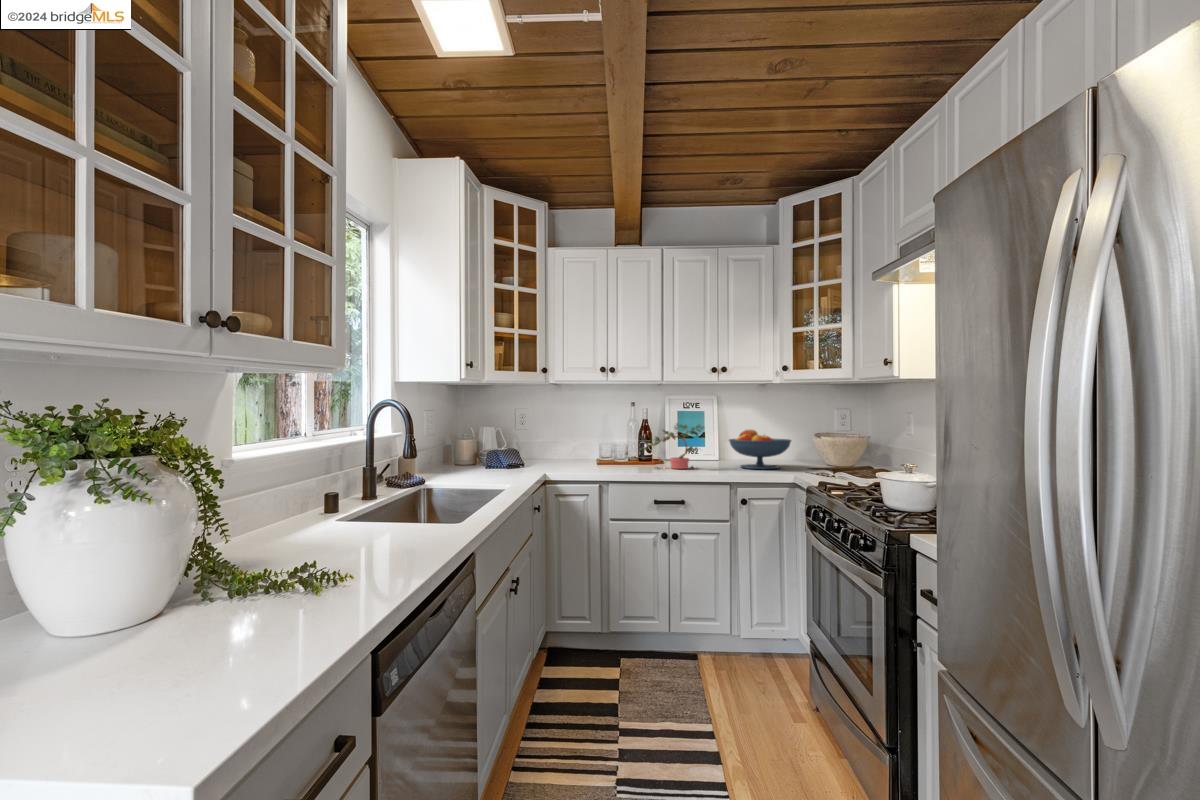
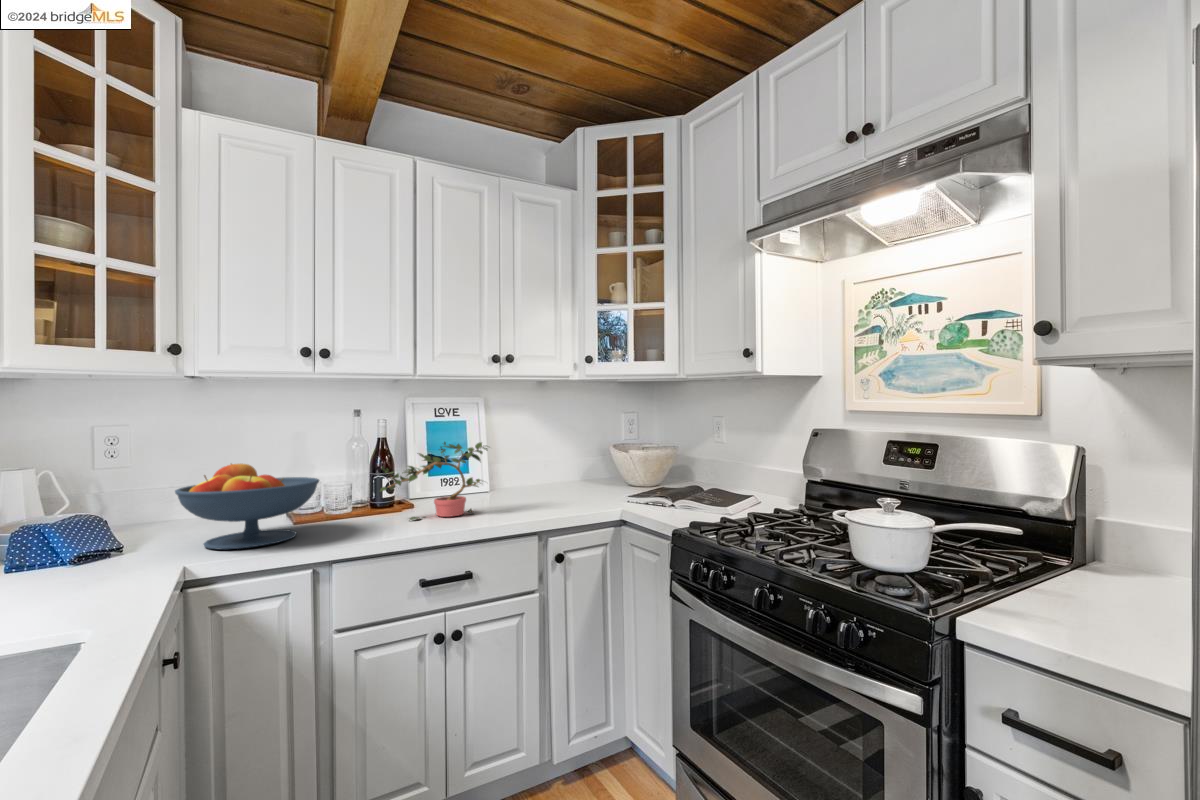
fruit bowl: present [729,429,791,469] -> present [175,464,319,549]

